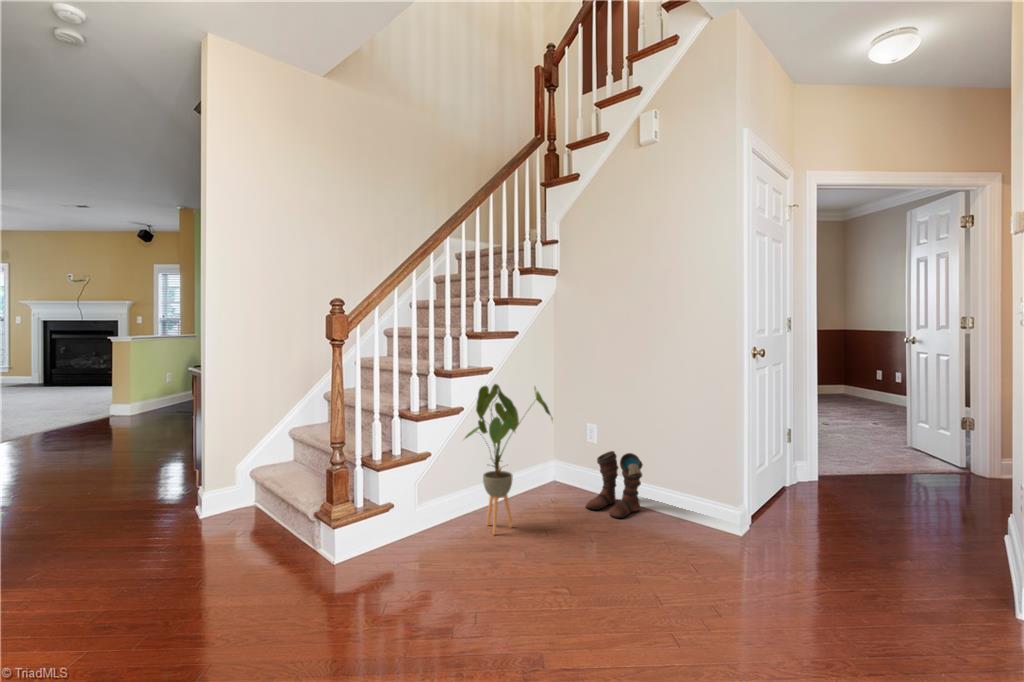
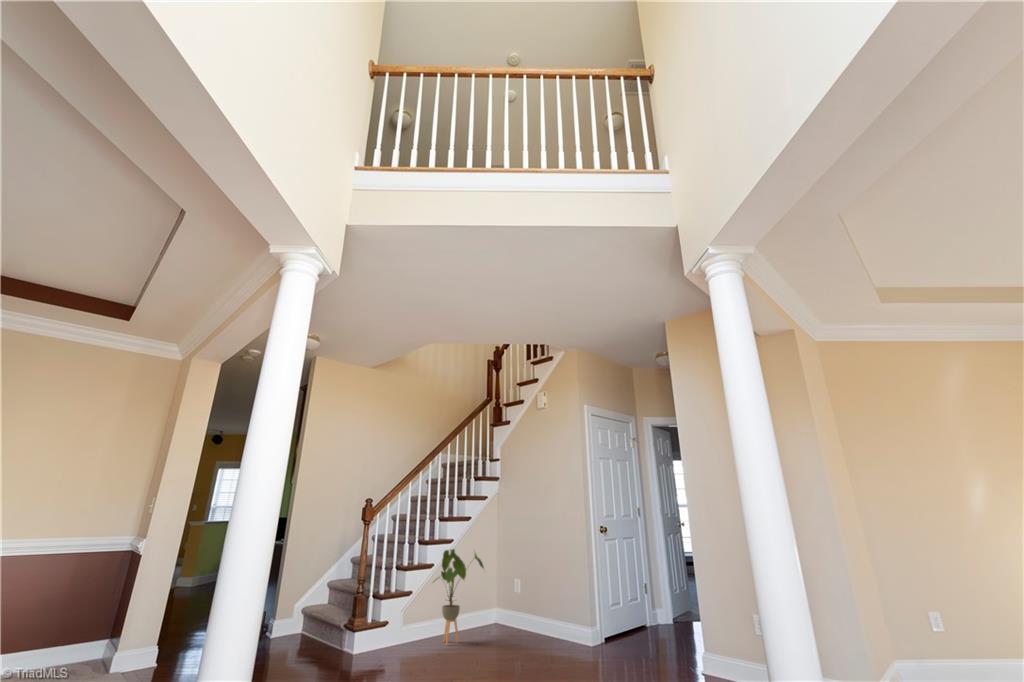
boots: present [586,451,643,518] -> none [508,595,542,638]

